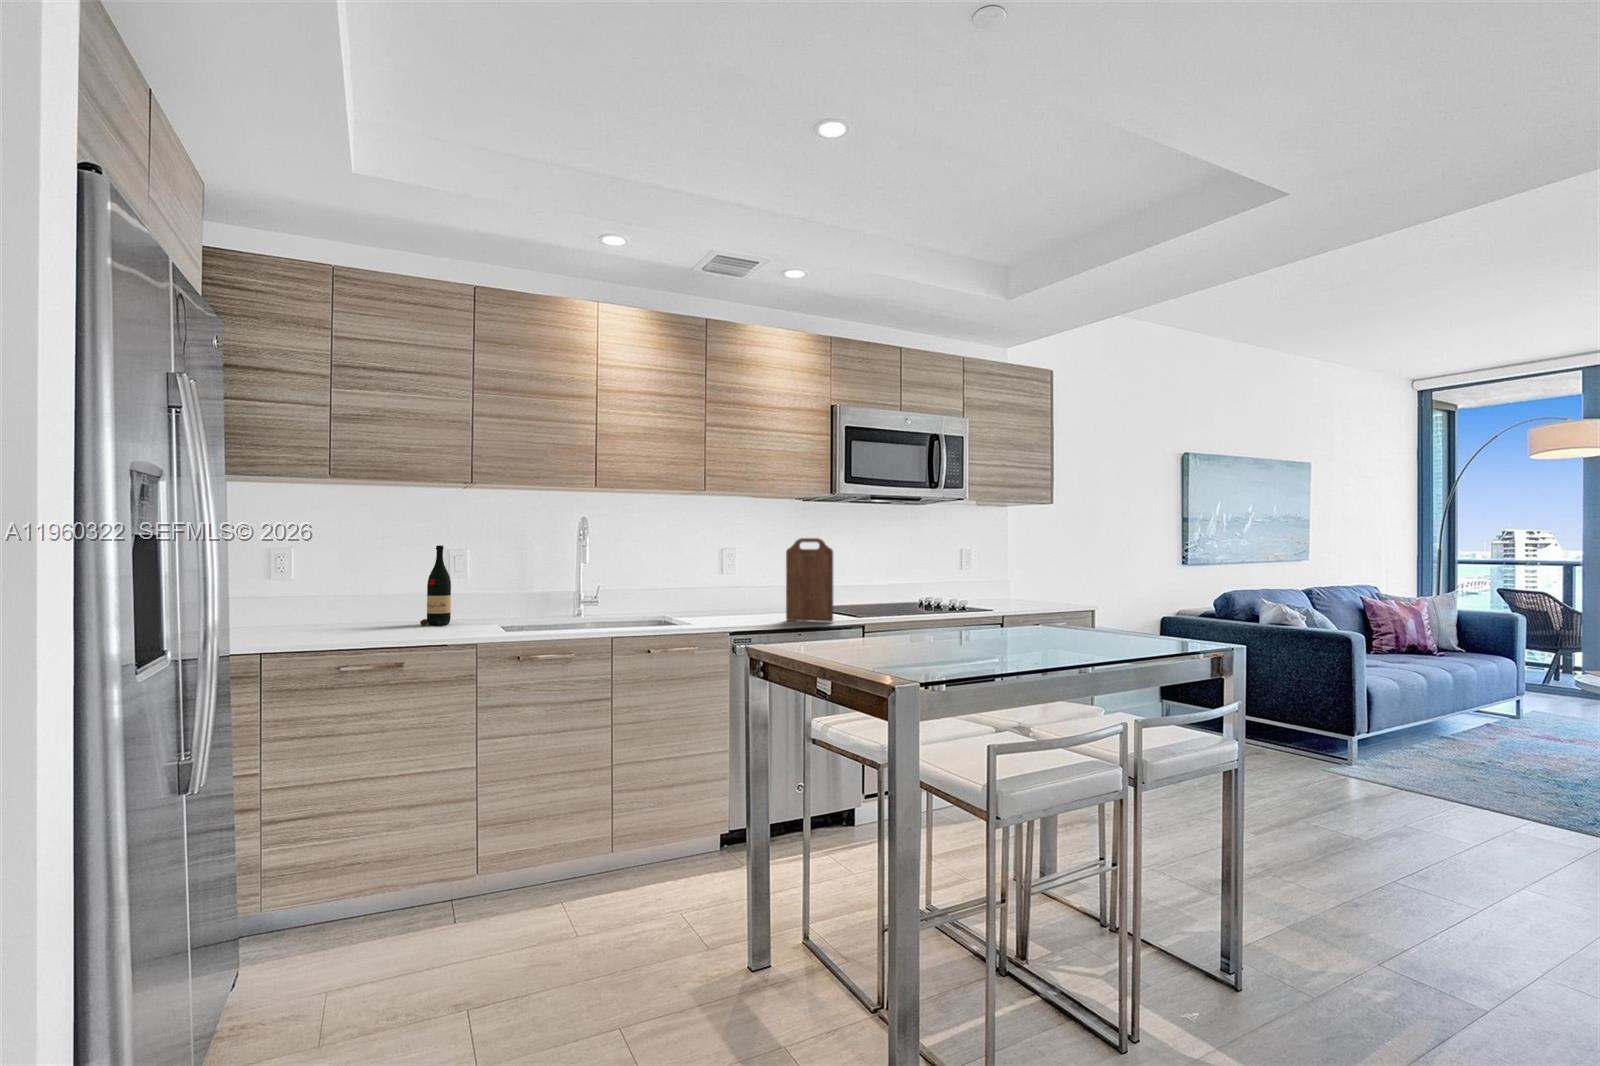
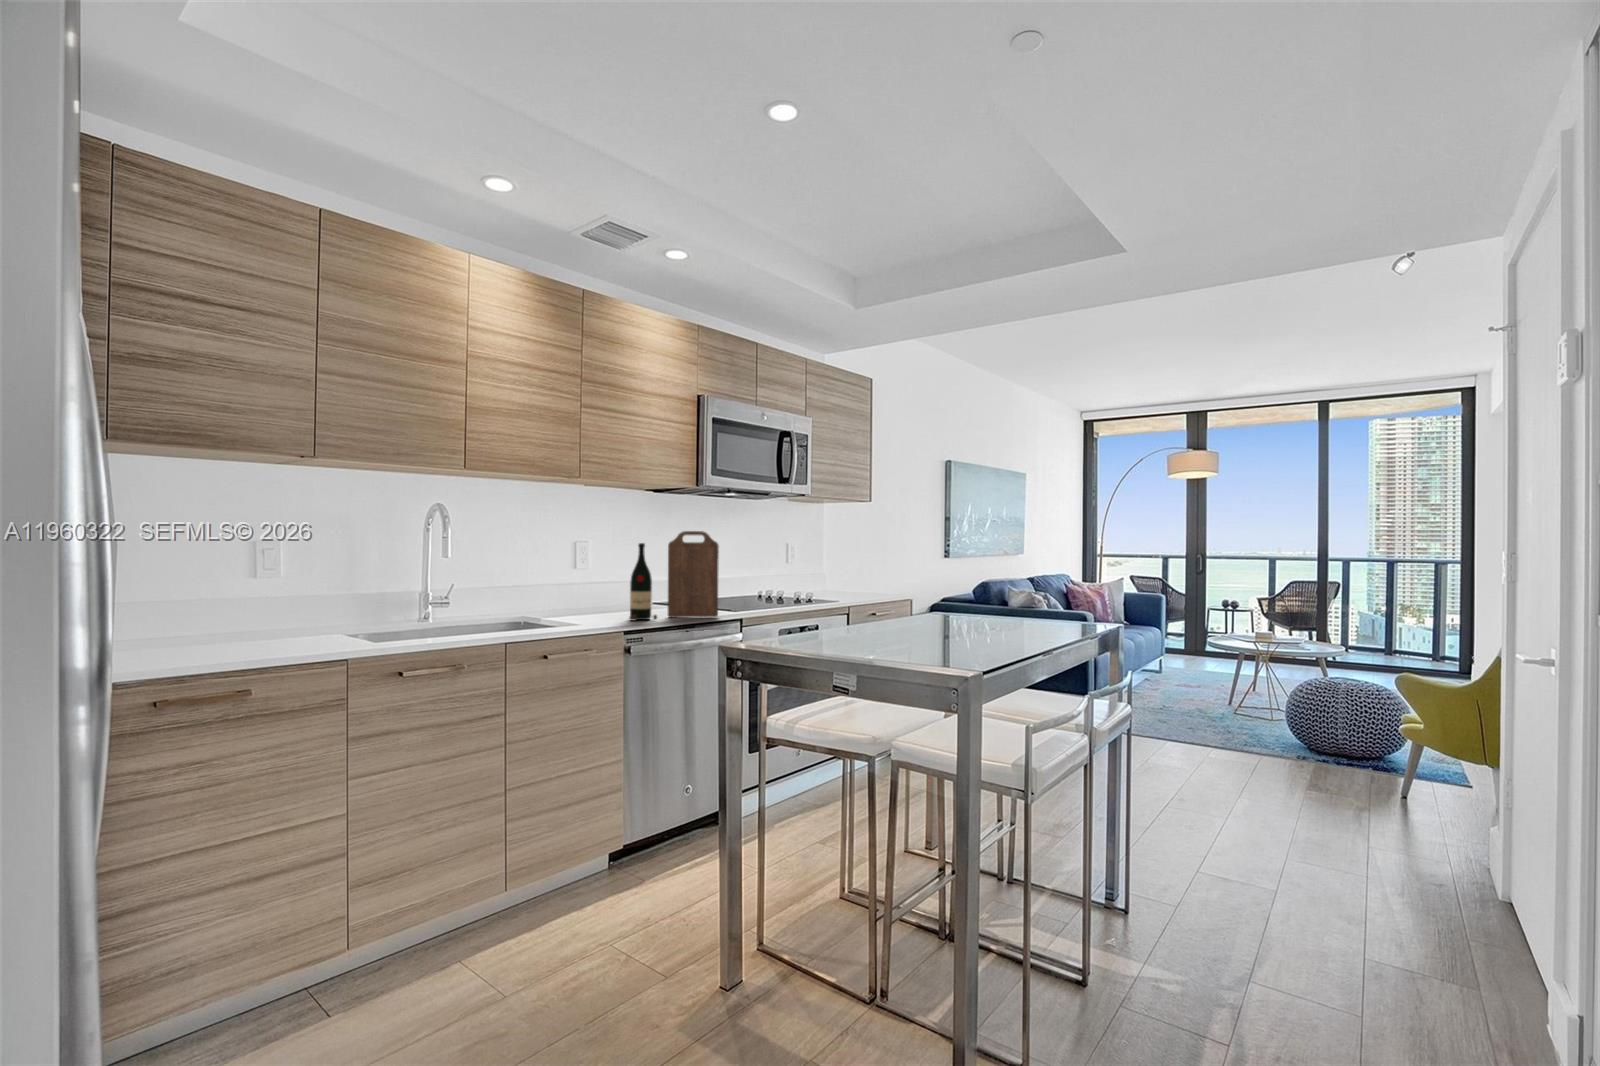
wine bottle: present [420,546,451,625] -> present [630,543,657,620]

